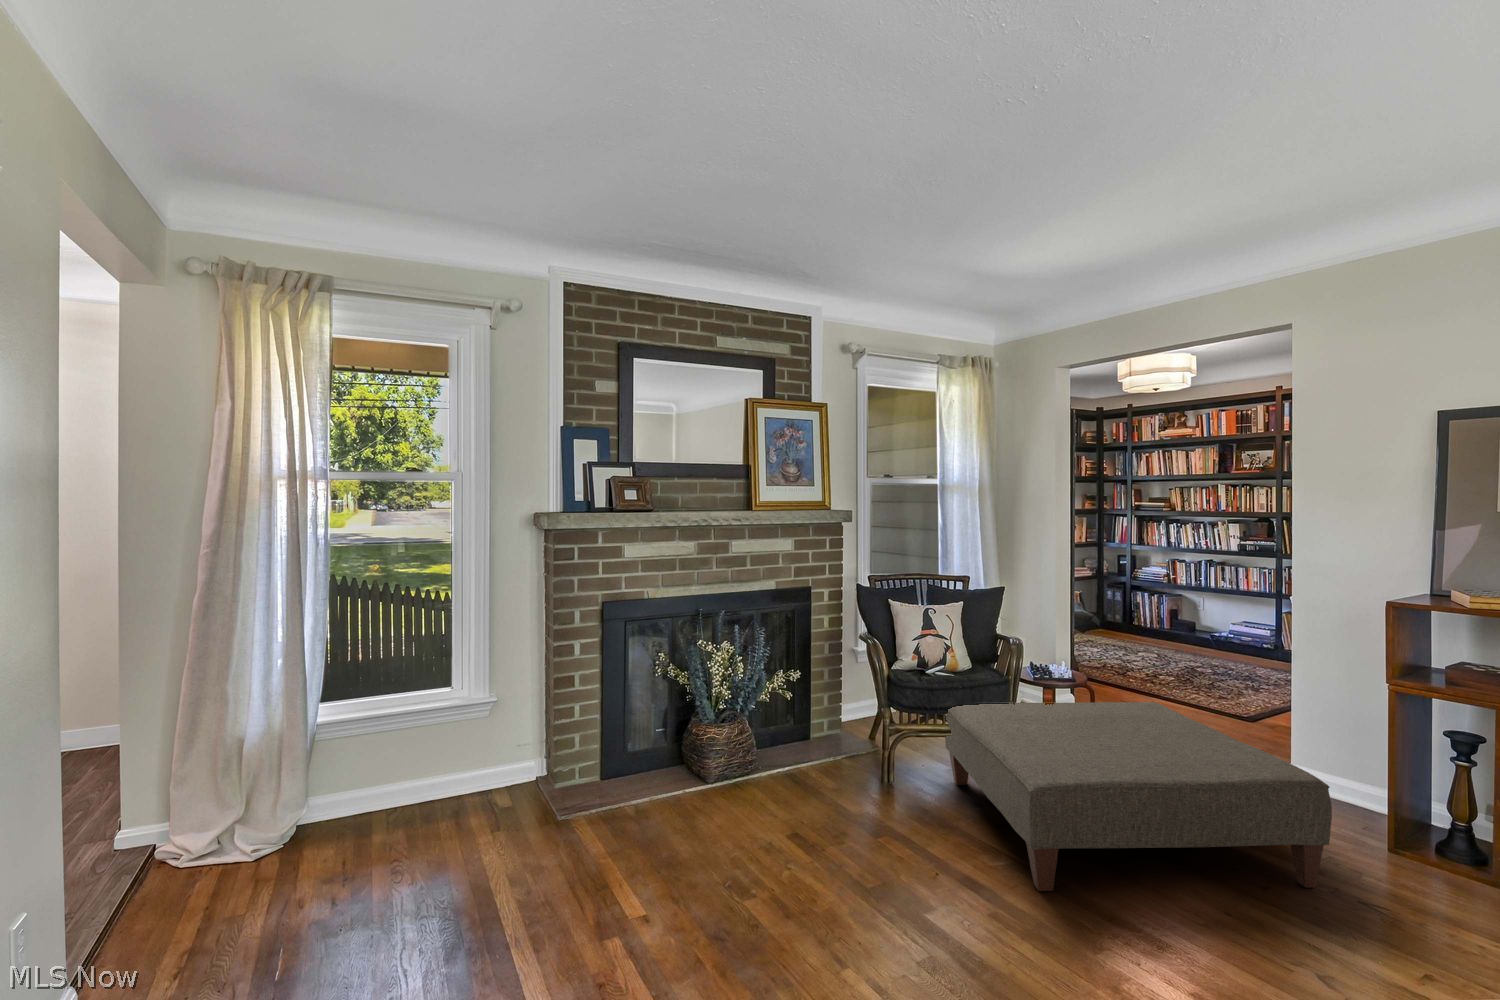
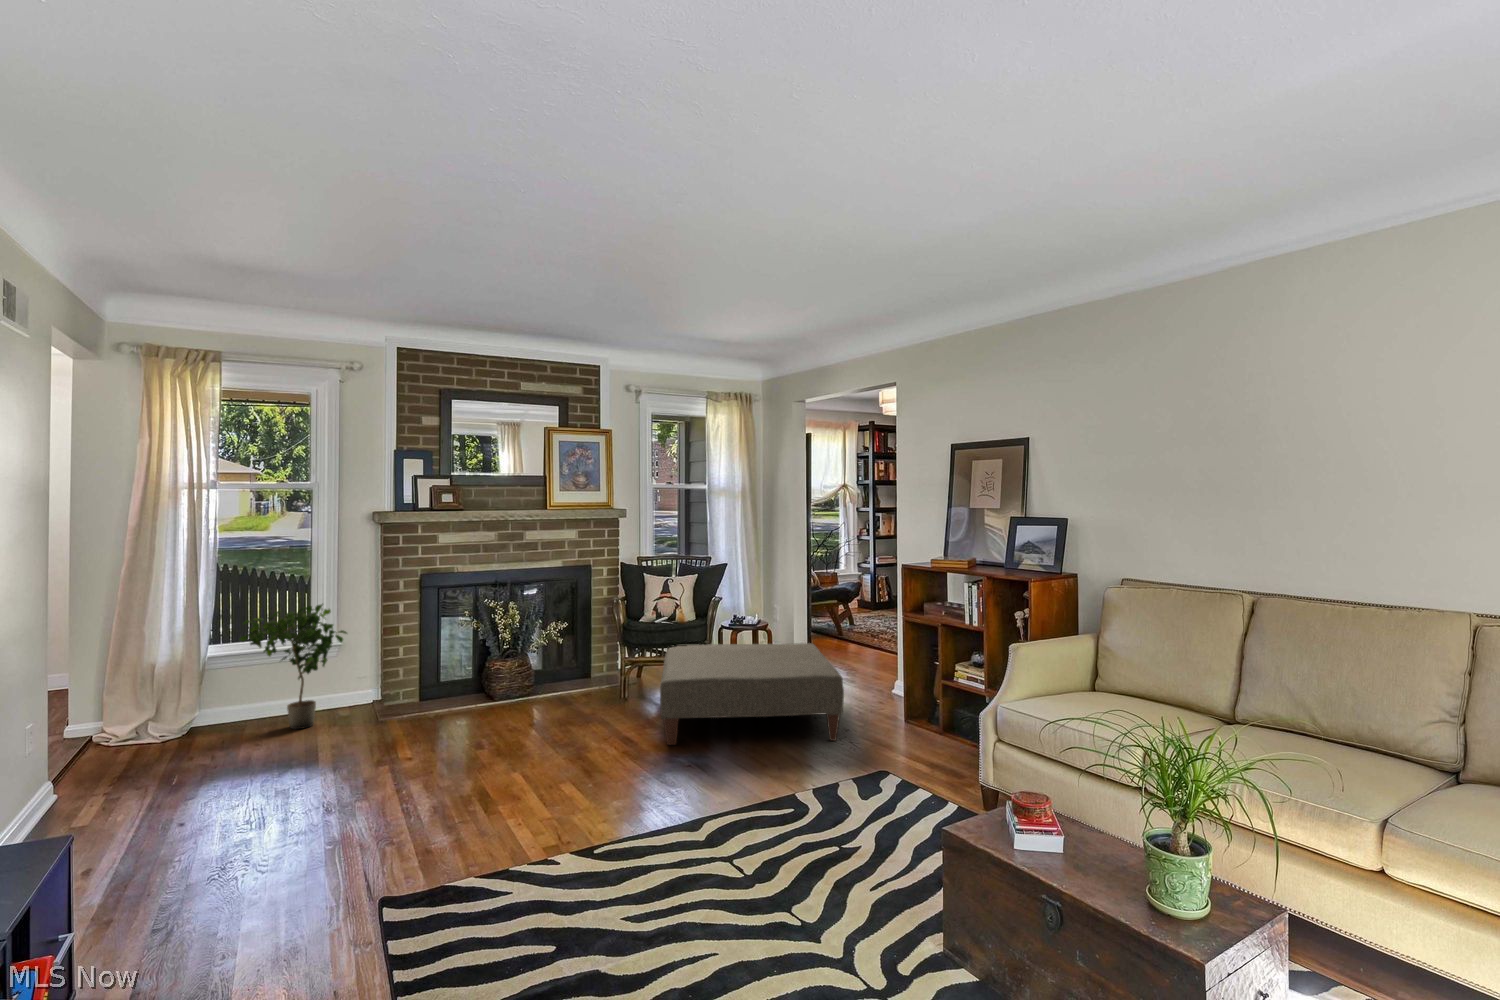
potted plant: none [361,645,506,835] -> present [239,604,347,729]

